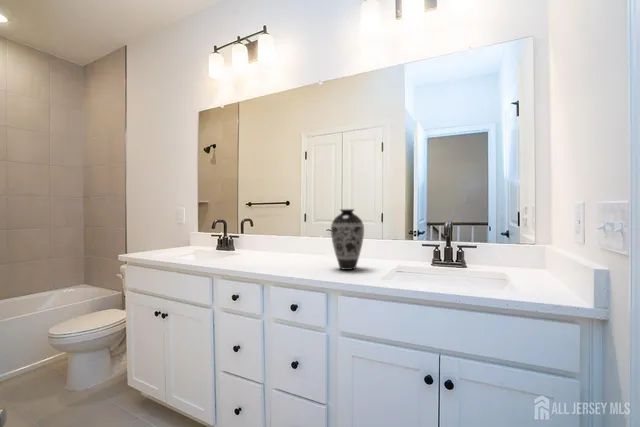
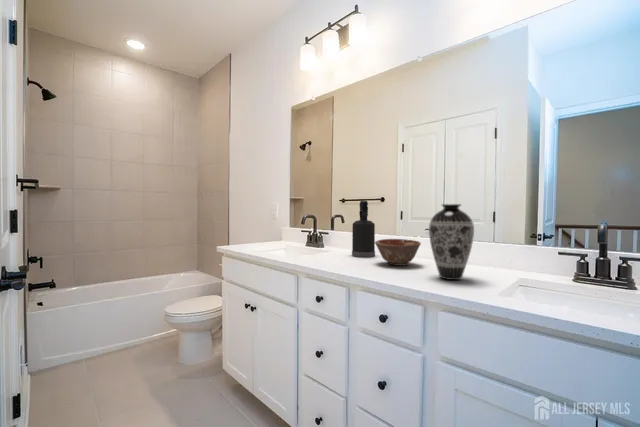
spray bottle: none [264,206,286,257] -> present [352,201,375,257]
ceramic bowl: none [286,239,325,262] -> present [375,239,421,266]

